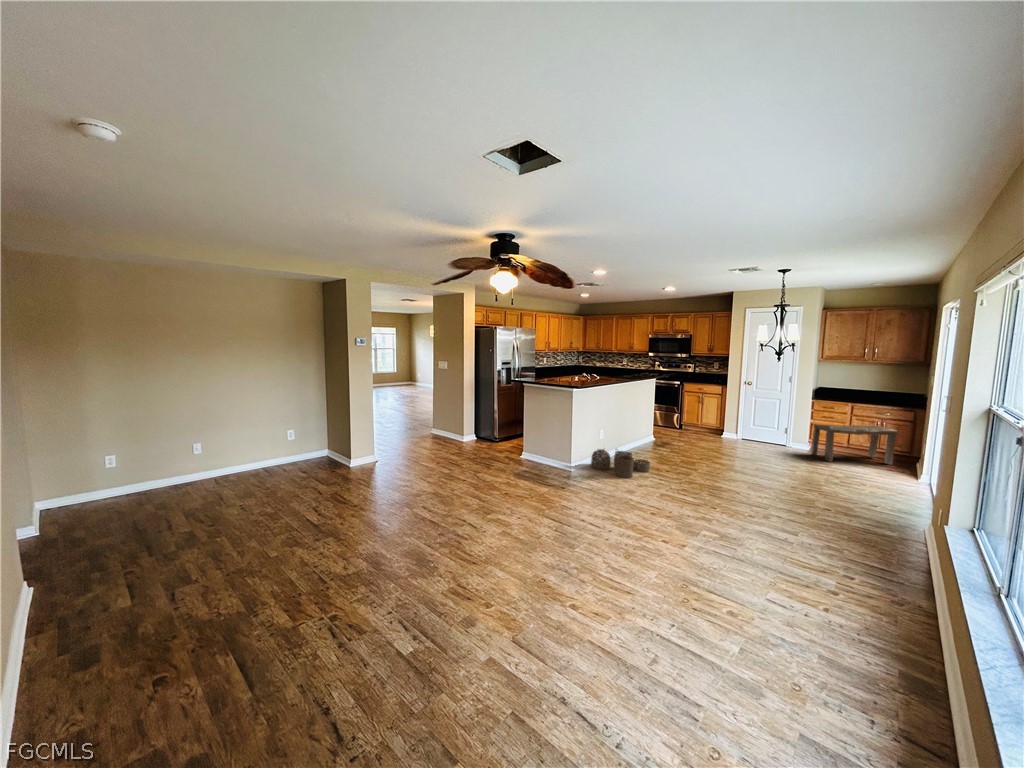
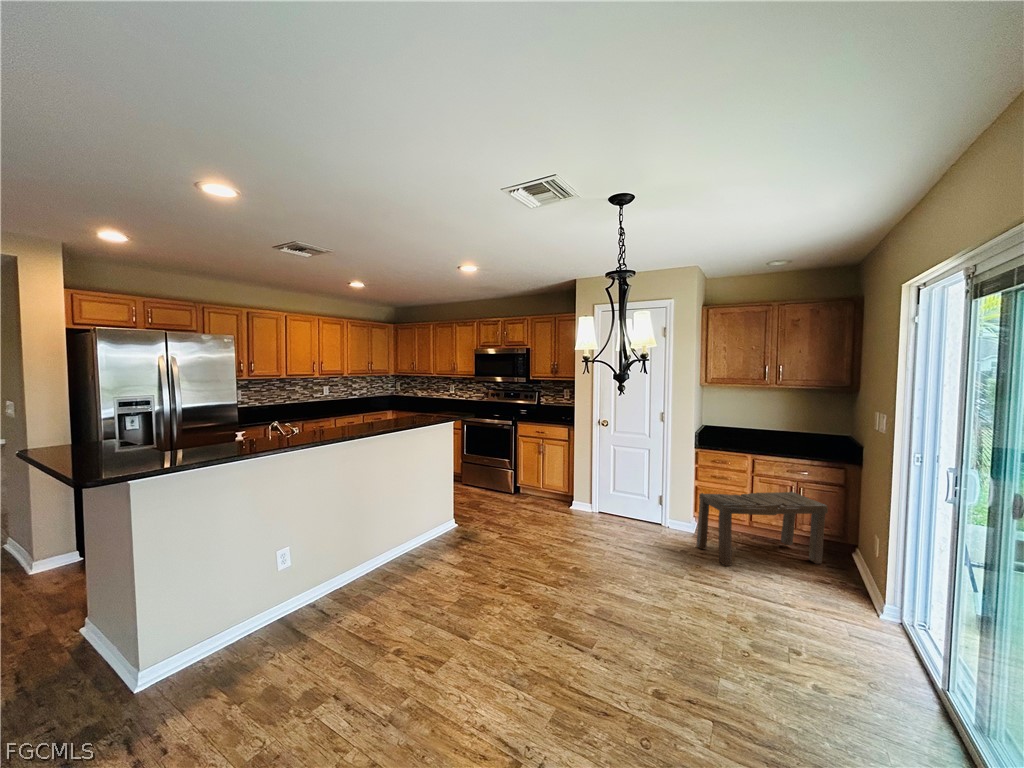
woven basket: present [591,449,650,478] -> none [217,599,360,705]

